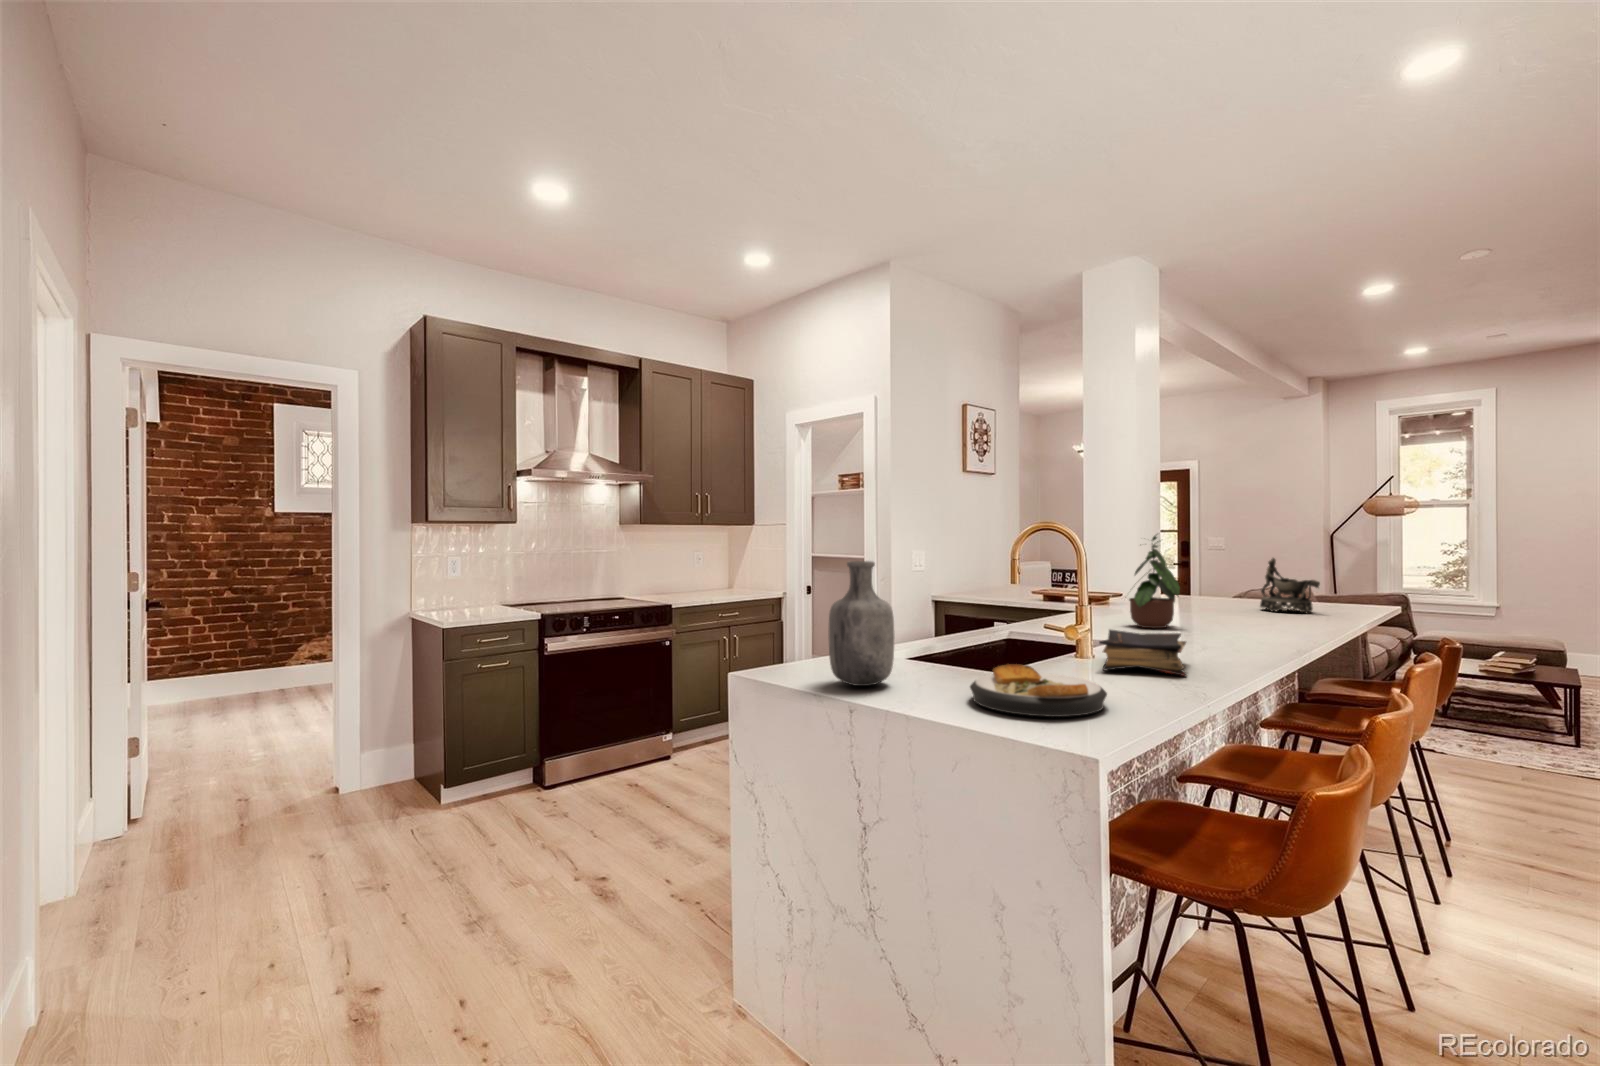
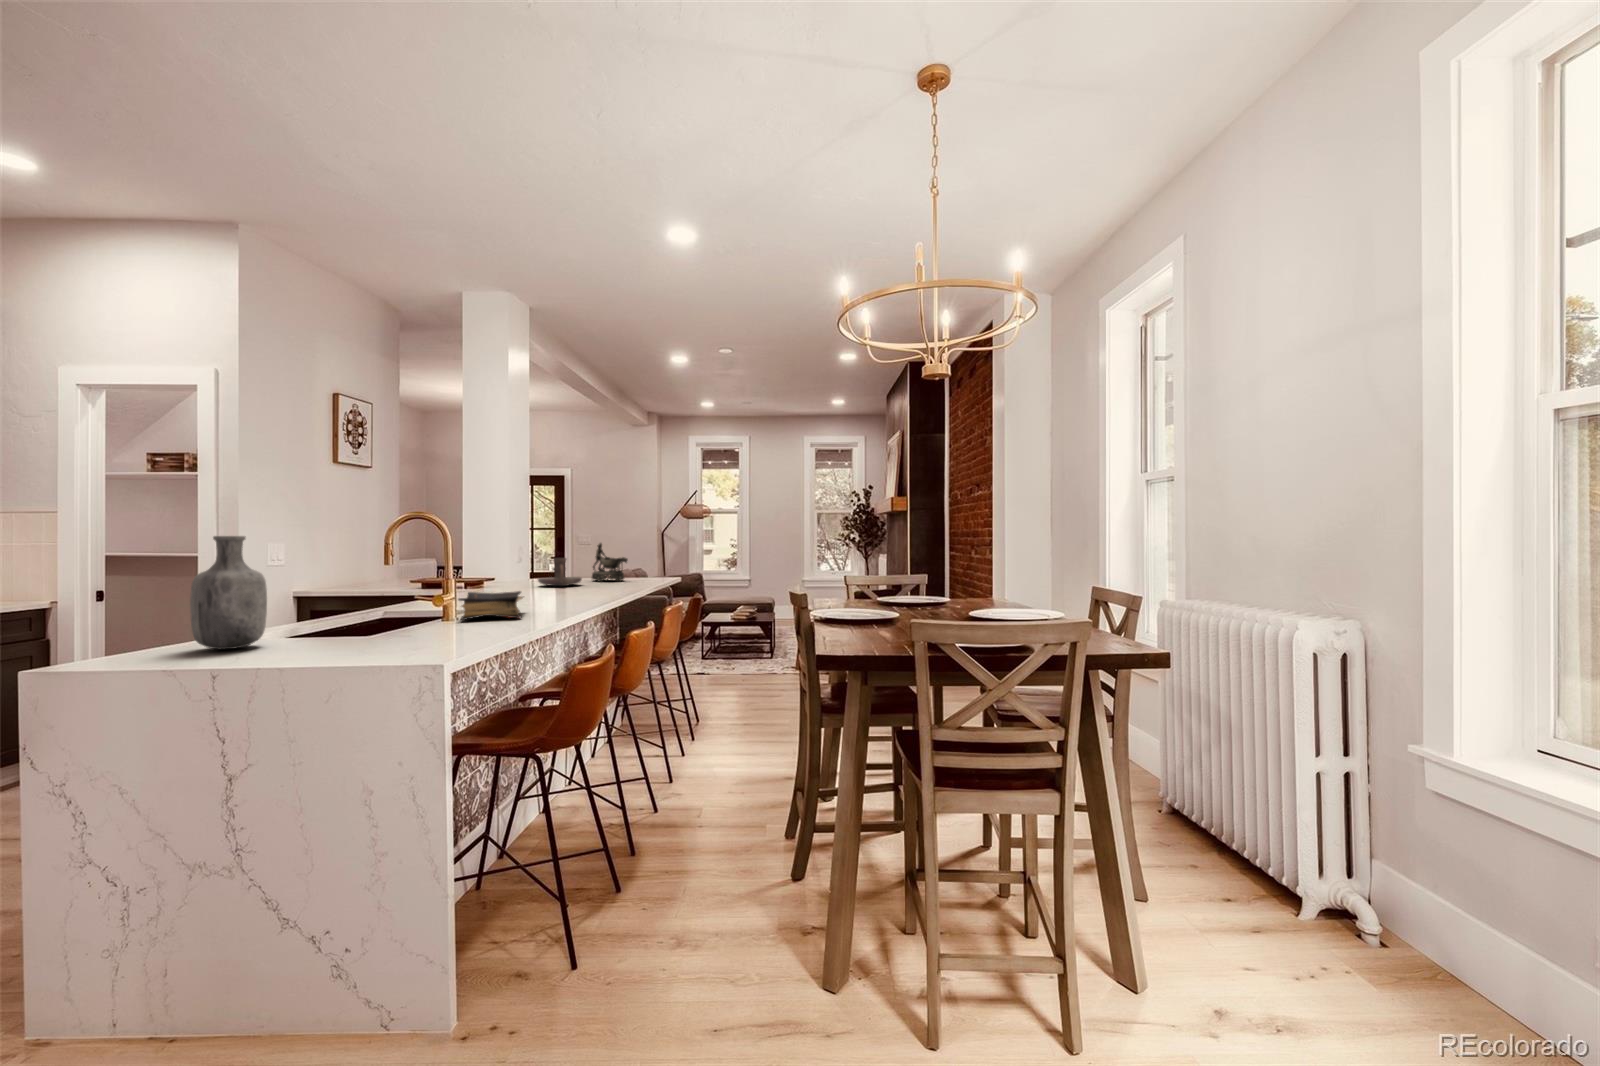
potted plant: present [1129,535,1180,628] -> none [485,520,534,596]
candle holder: none [1186,579,1250,616] -> present [538,558,582,586]
plate: present [970,664,1107,717] -> none [344,616,458,648]

